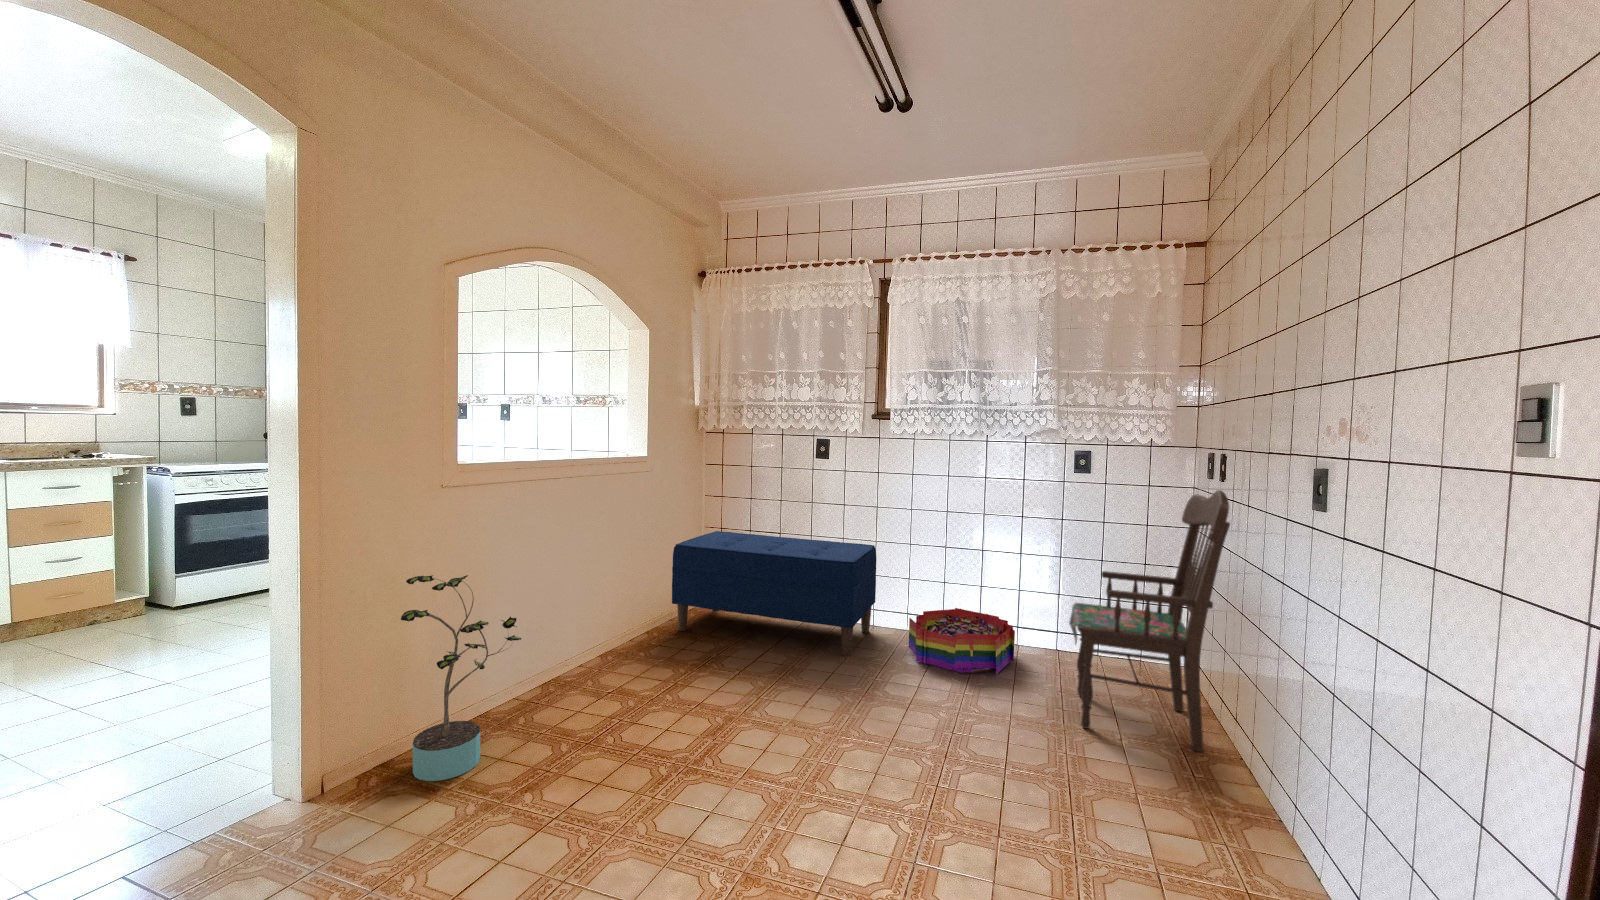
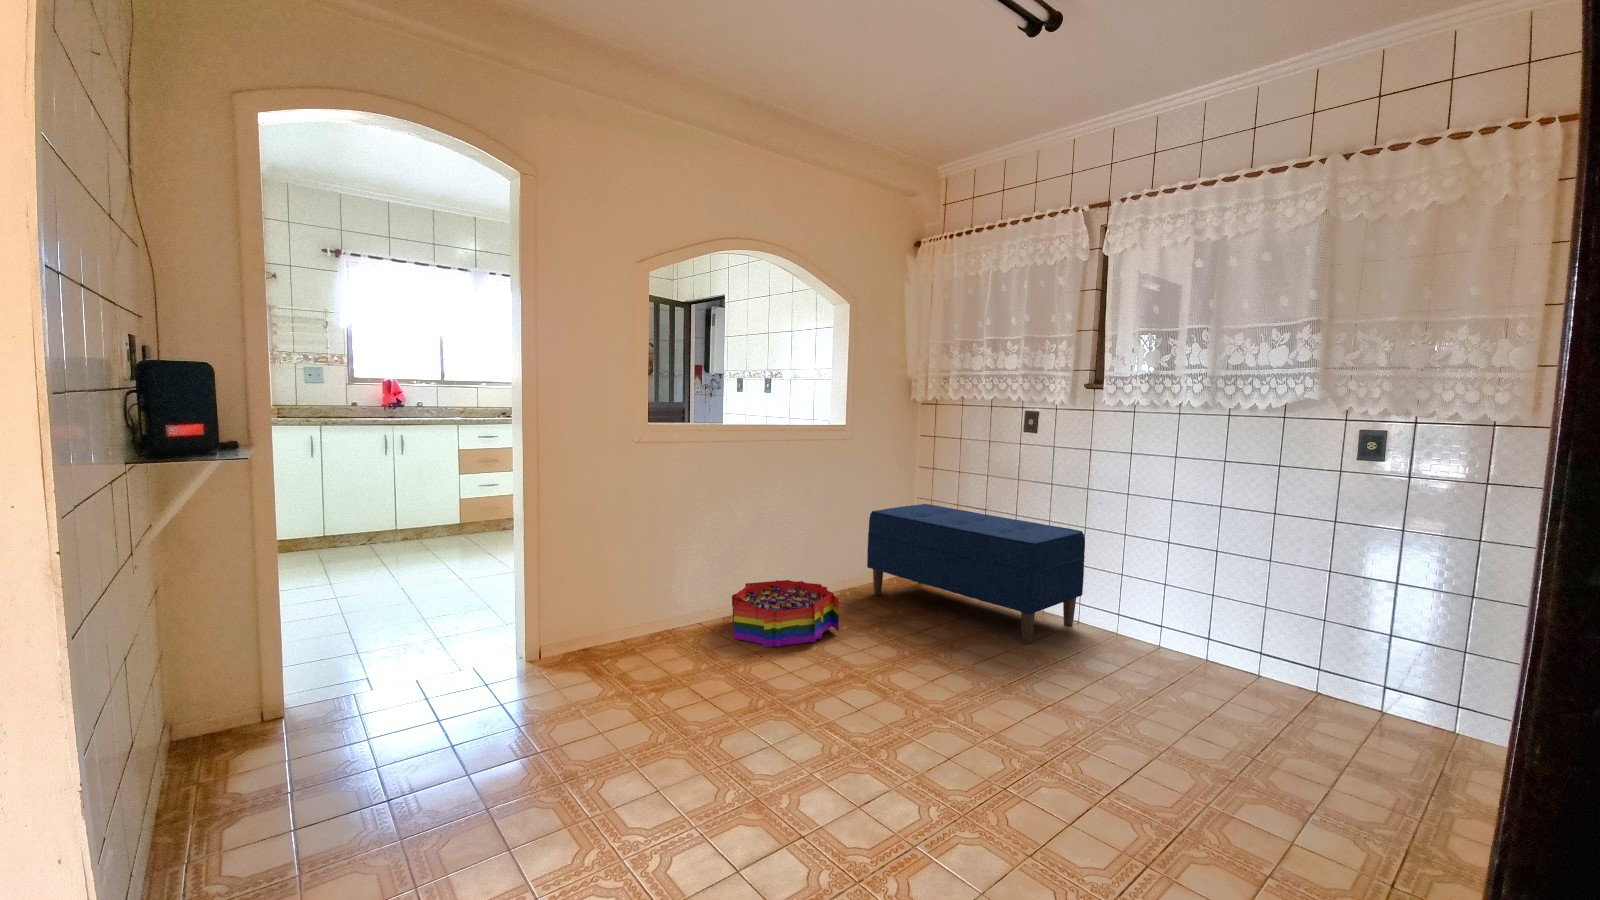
dining chair: present [1069,490,1230,752] -> none [1264,482,1530,840]
potted plant: present [401,575,521,781] -> none [602,507,693,662]
storage bin: present [908,608,1015,674] -> present [732,580,839,648]

